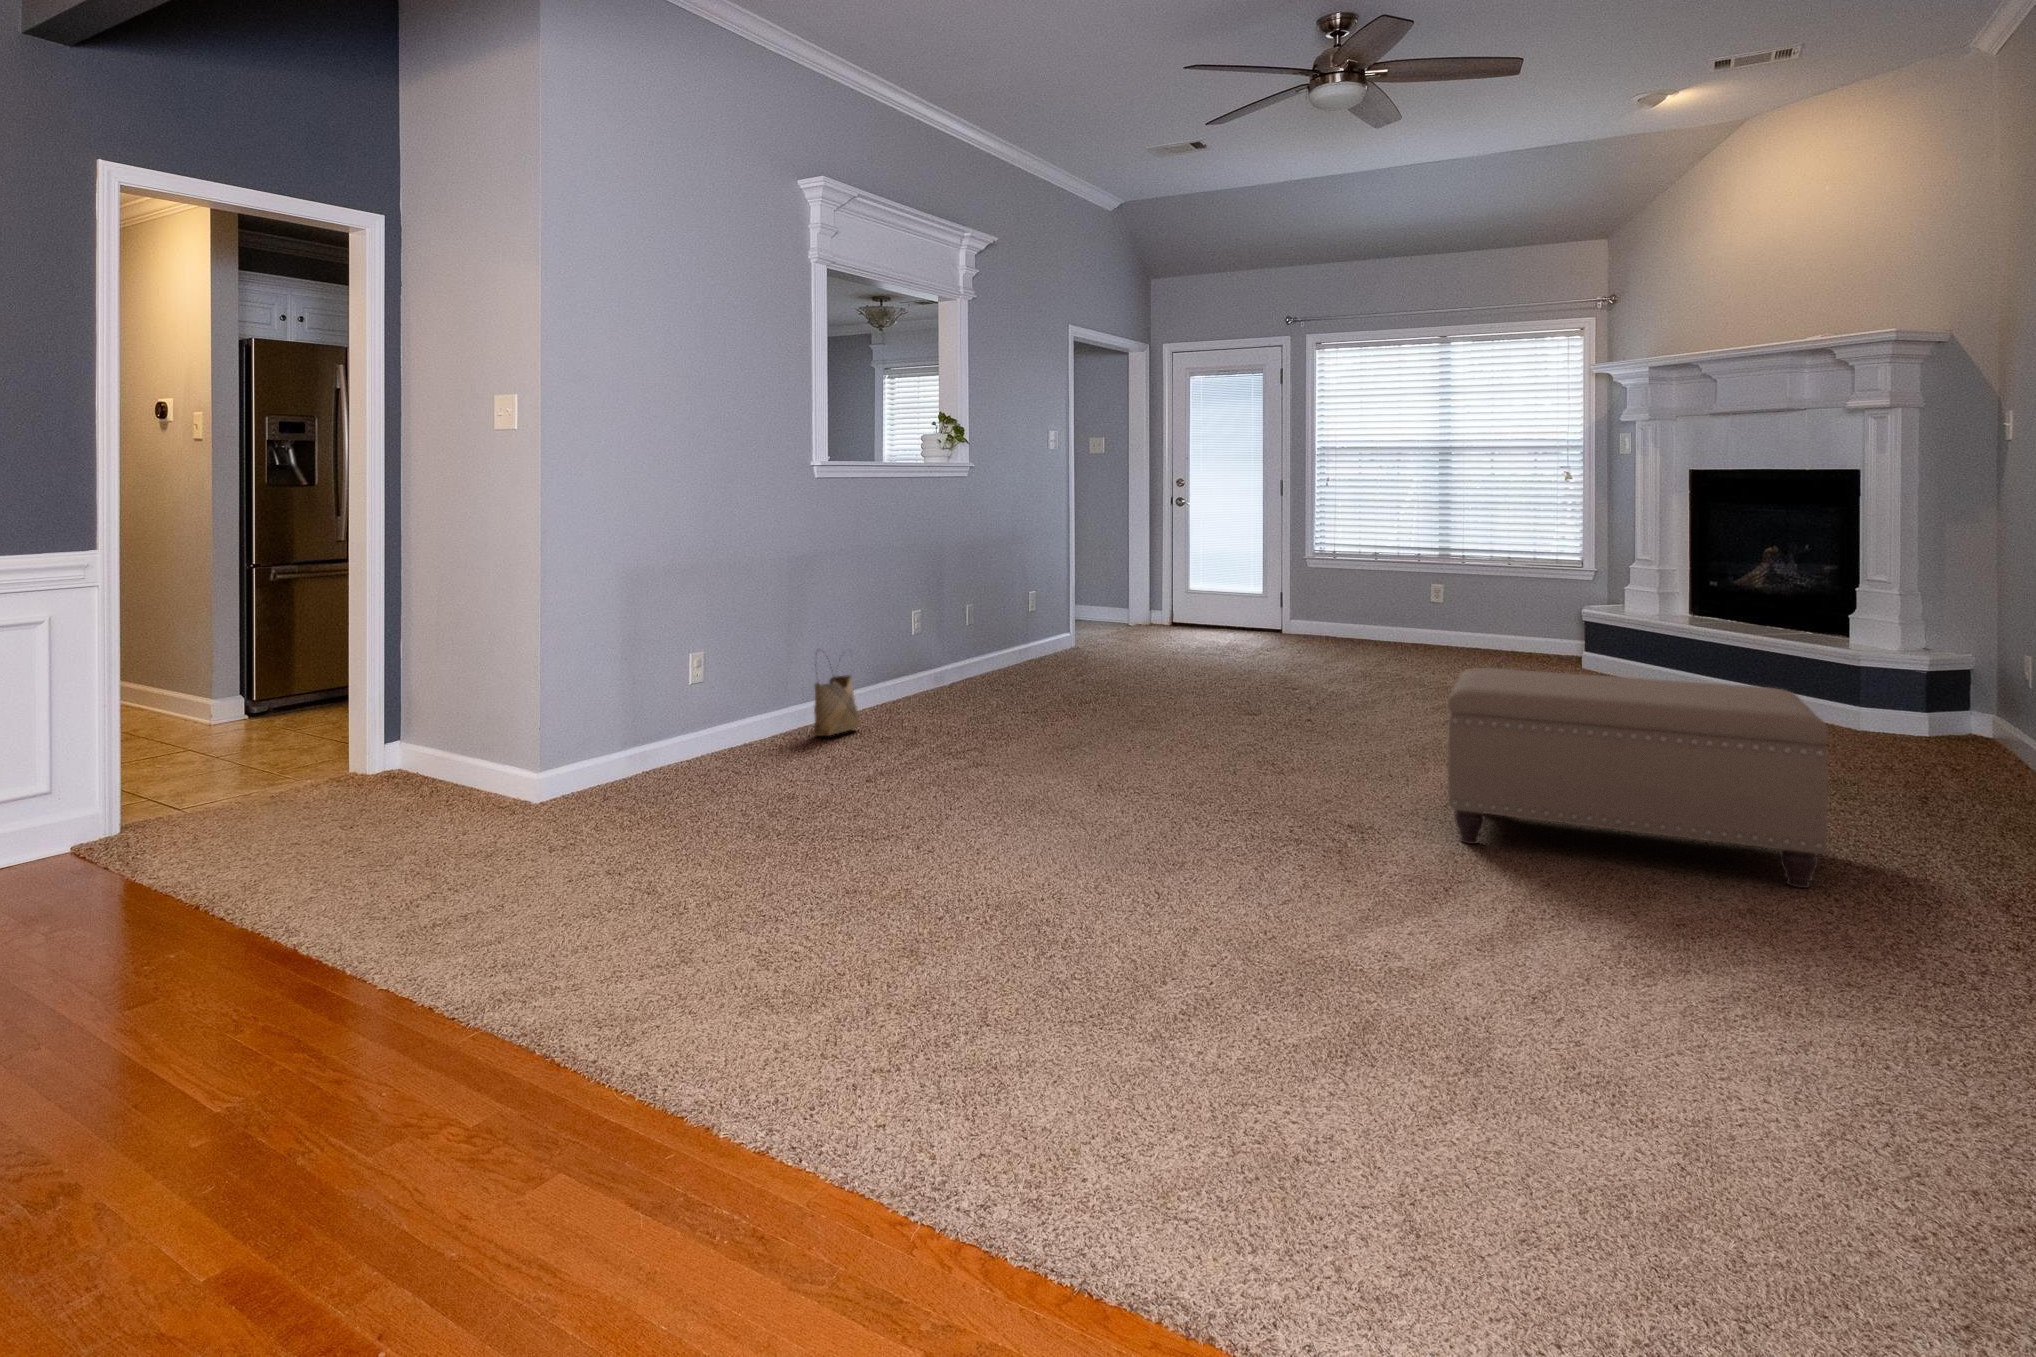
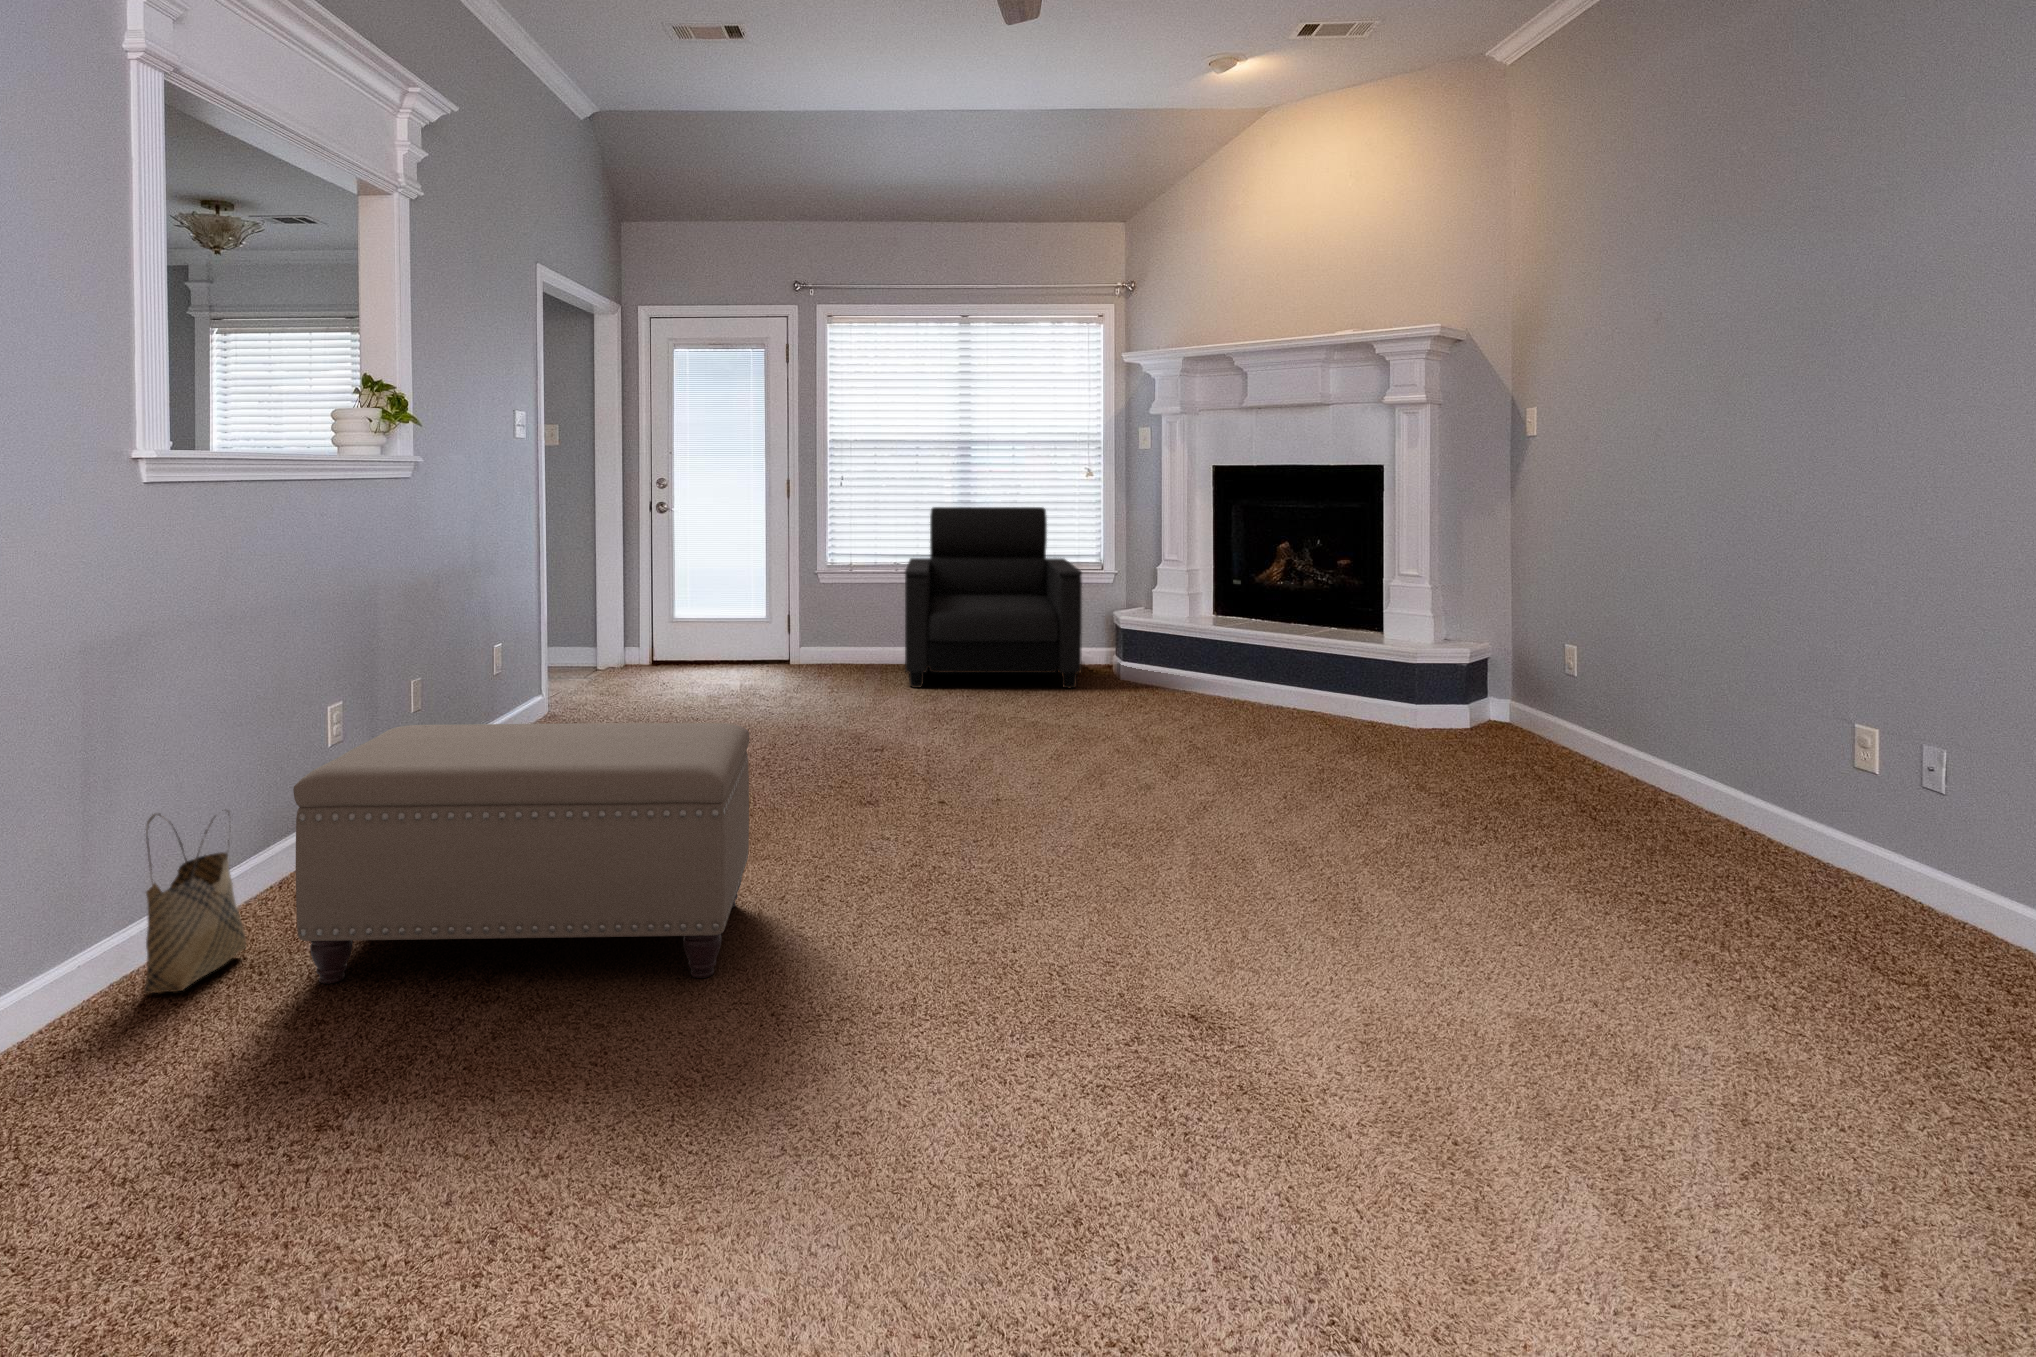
armchair: none [1364,505,1544,667] -> present [905,507,1082,688]
ottoman: present [1448,668,1829,888] -> present [293,723,749,984]

